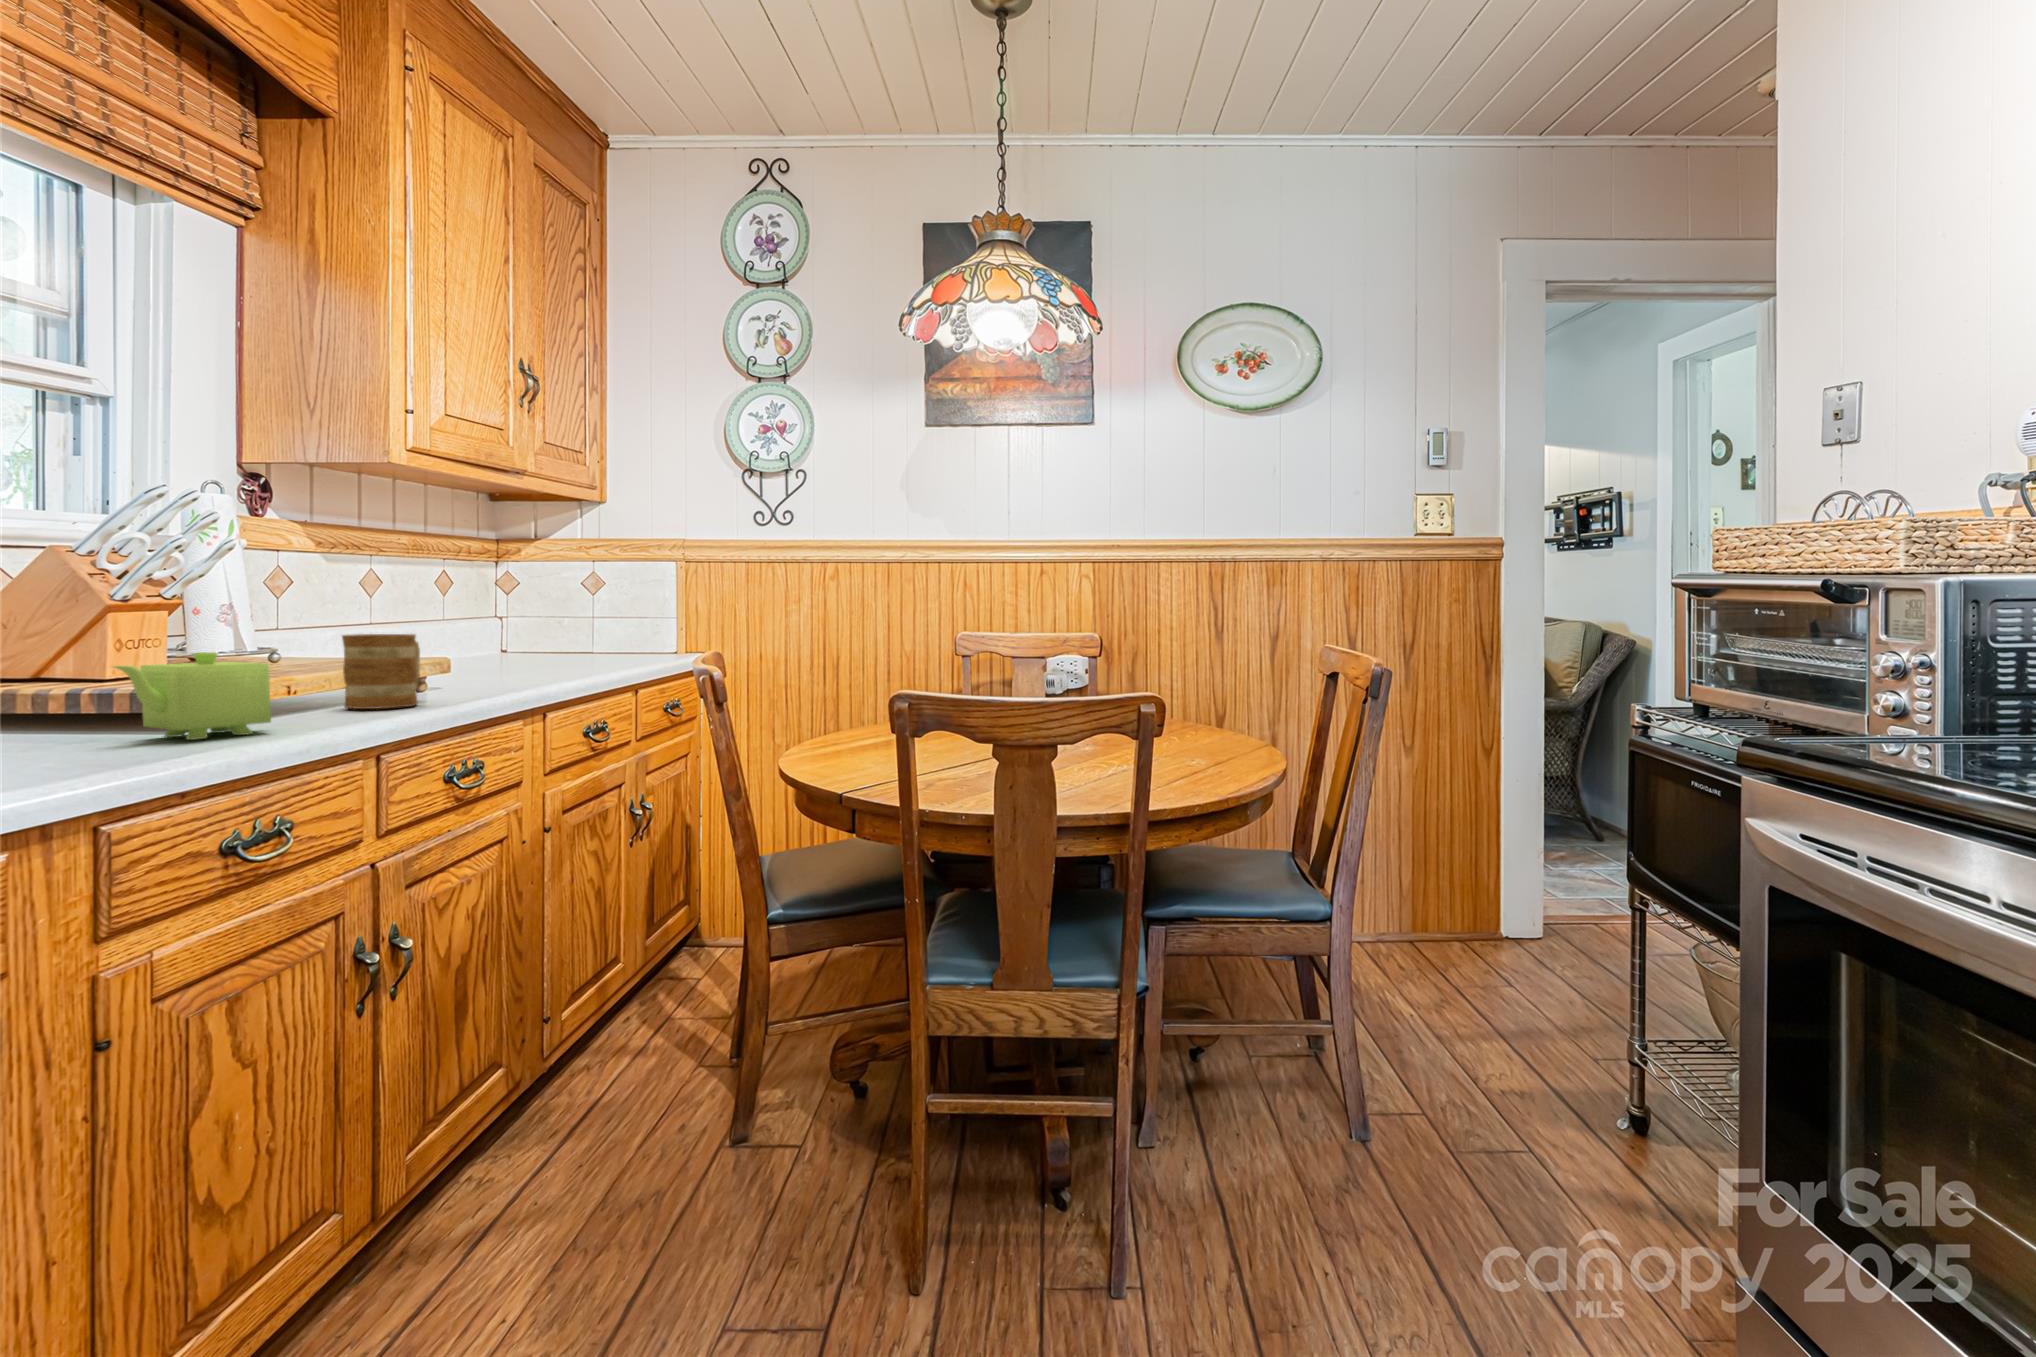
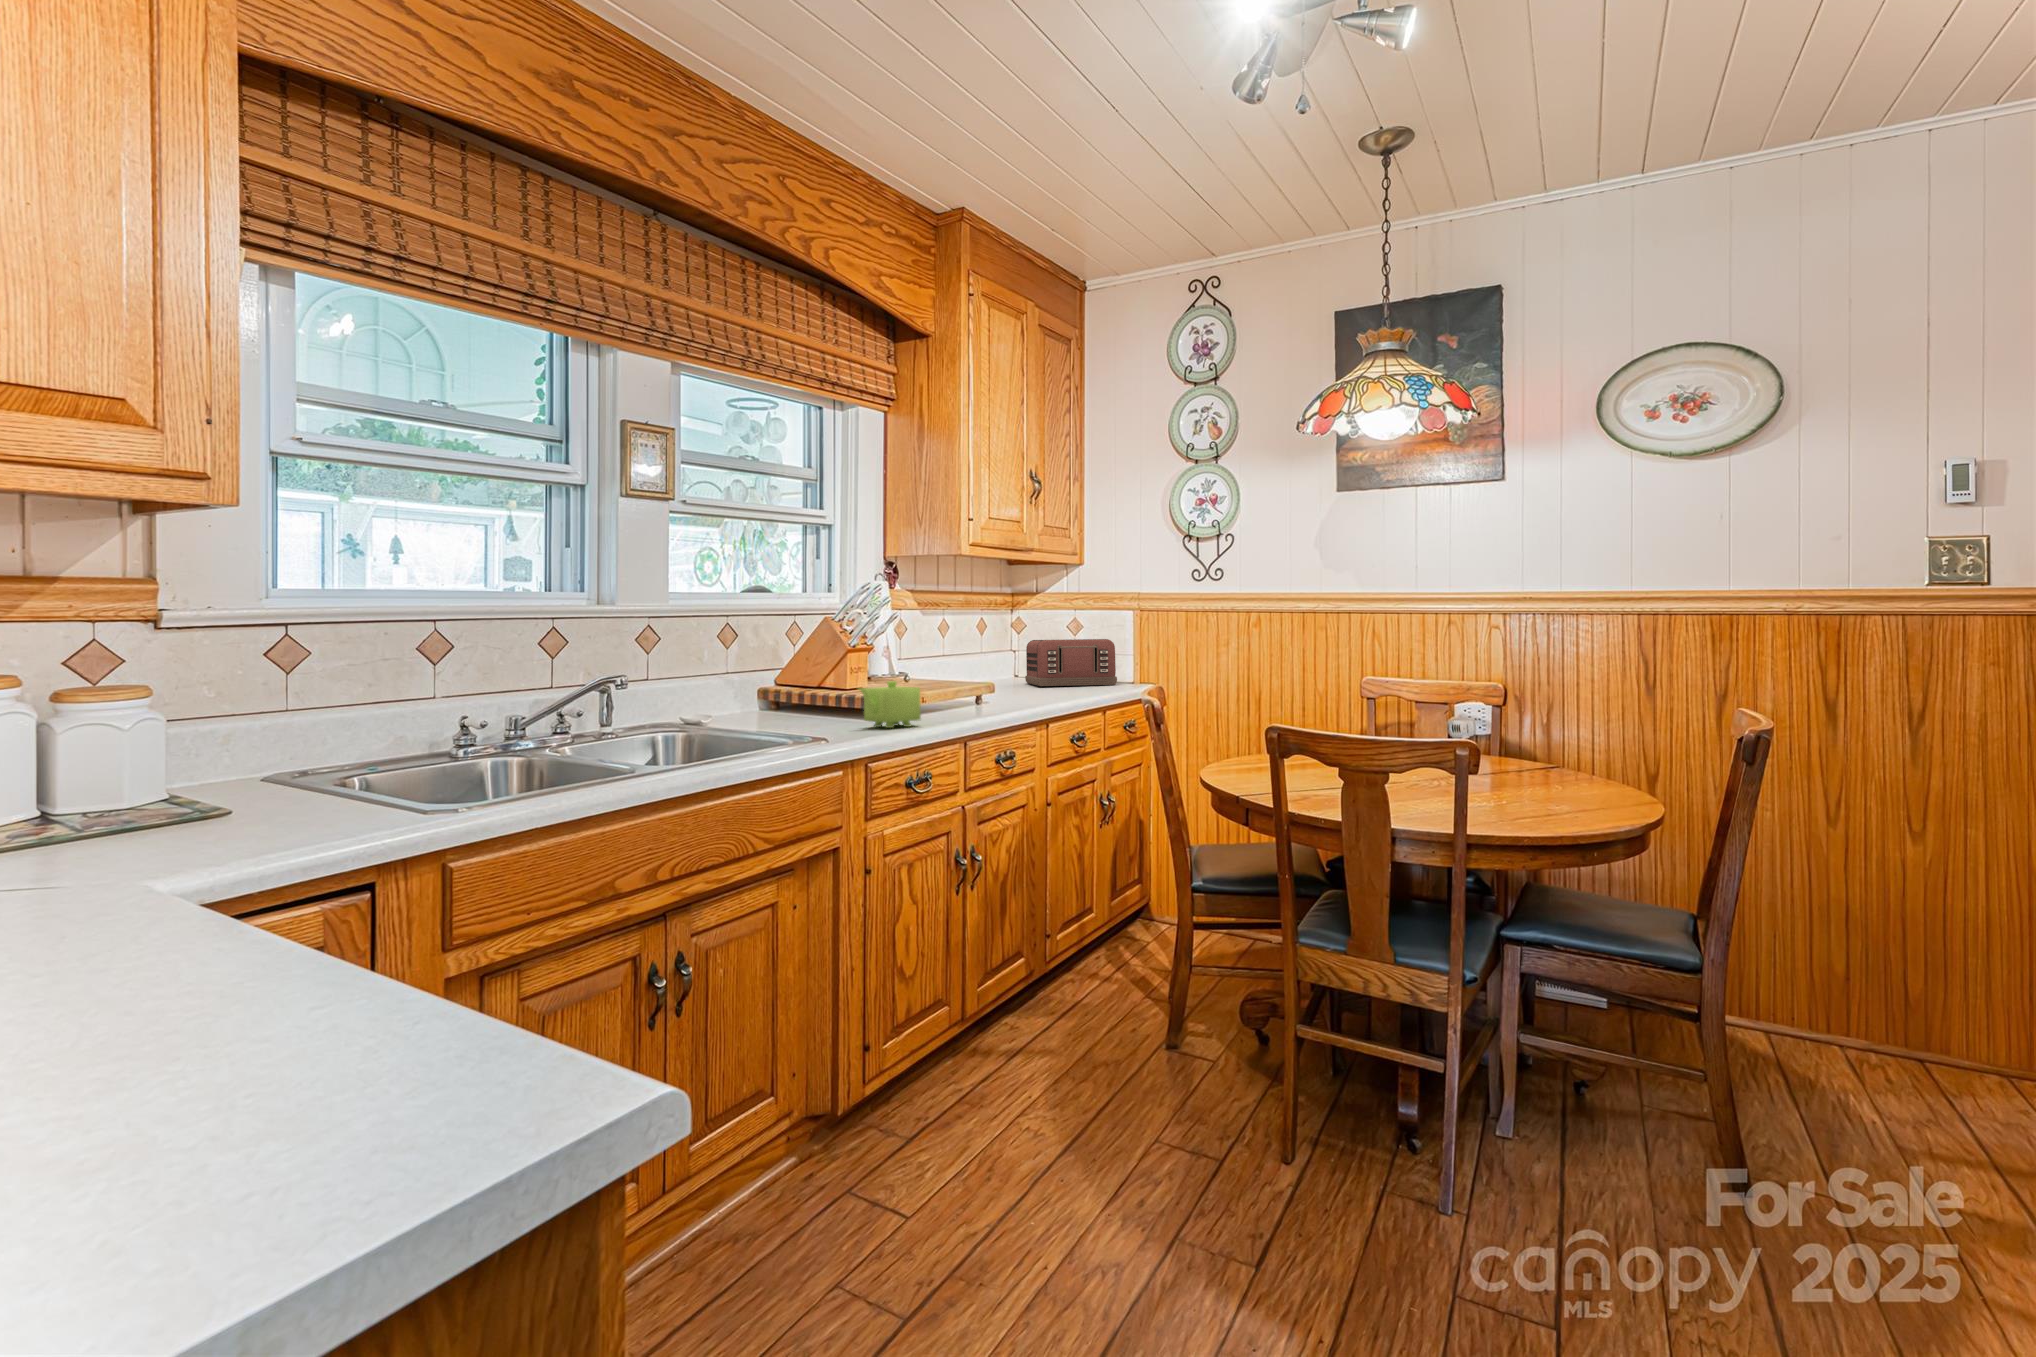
toaster: none [530,596,655,657] -> present [1025,639,1117,686]
mug: present [342,634,420,709] -> none [943,670,981,716]

